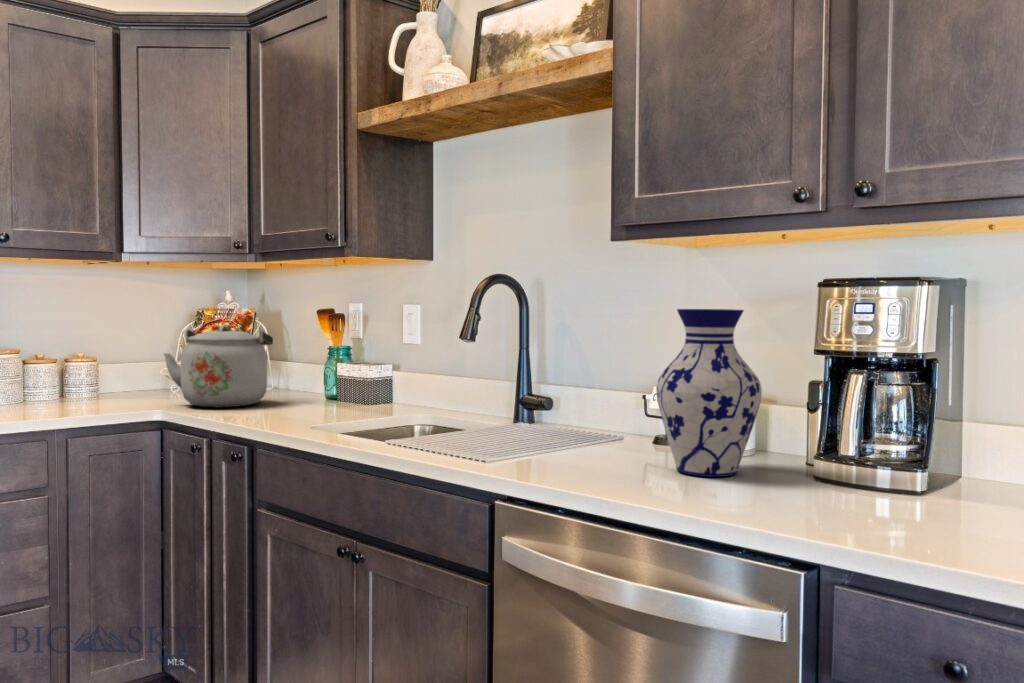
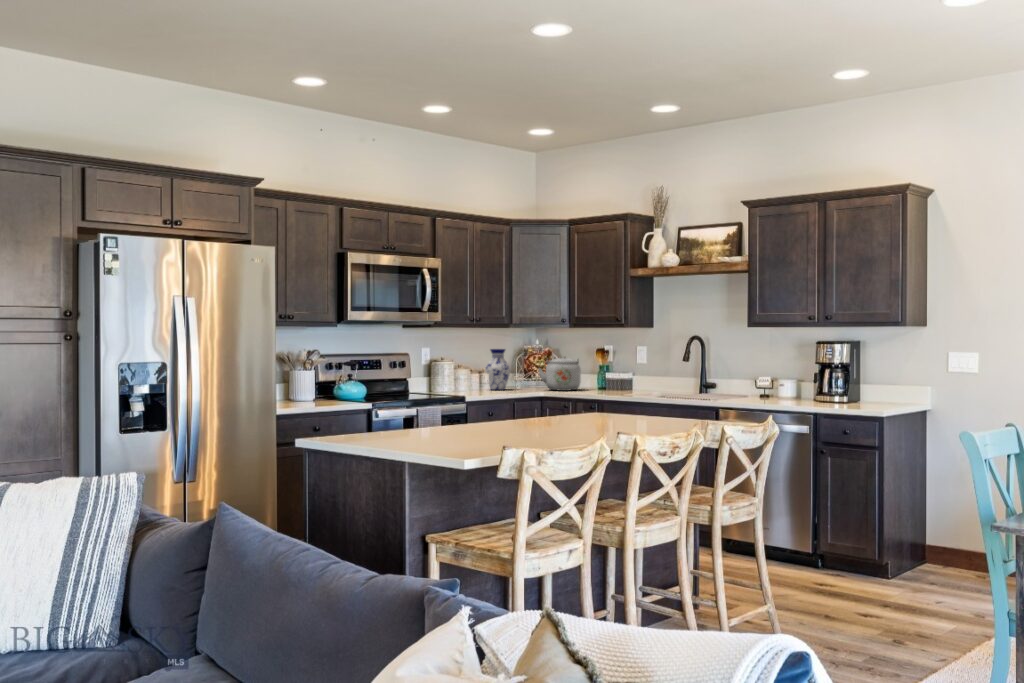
vase: present [656,309,762,477] -> present [485,349,511,390]

